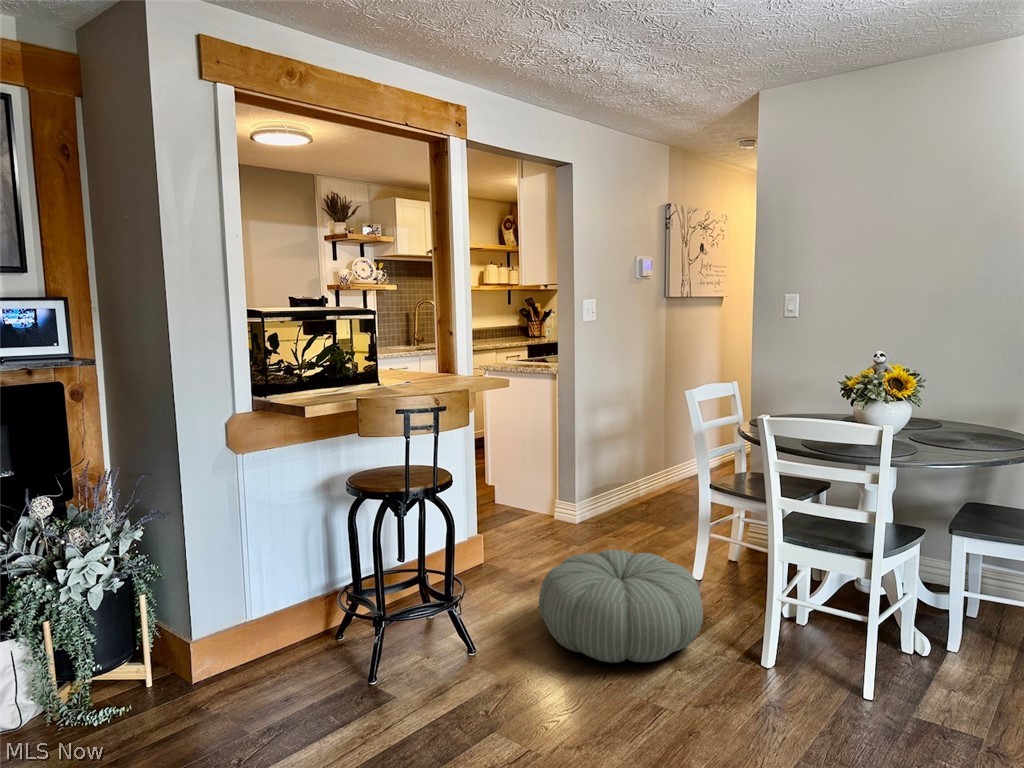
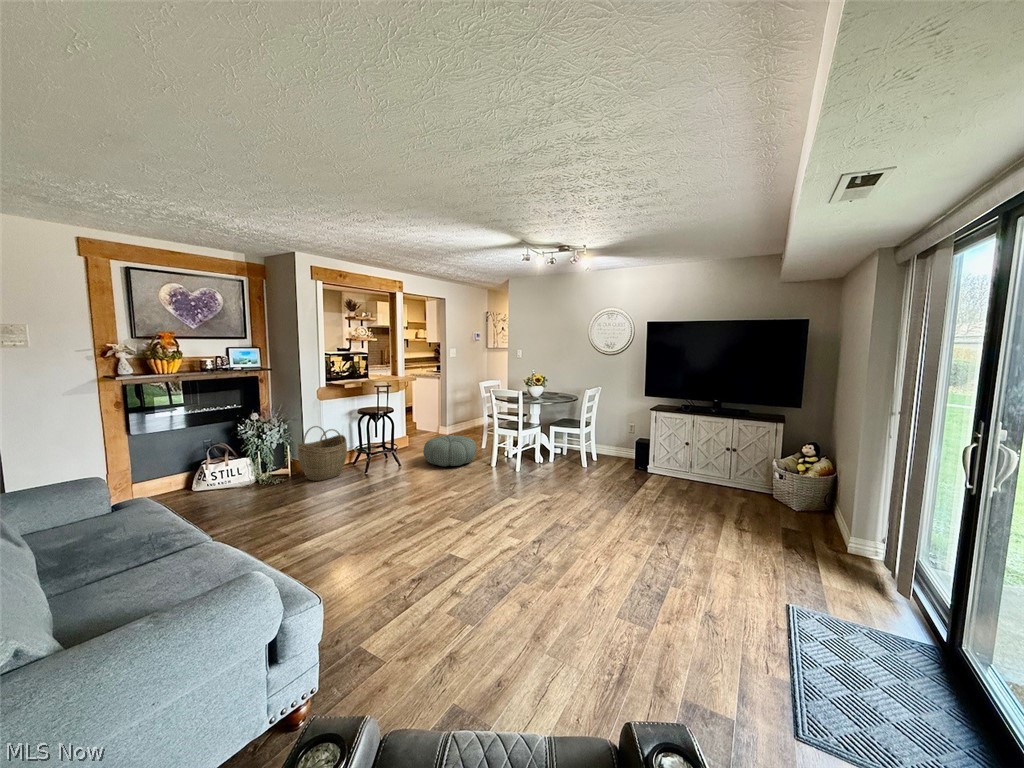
woven basket: none [163,534,314,719] -> present [298,426,347,481]

